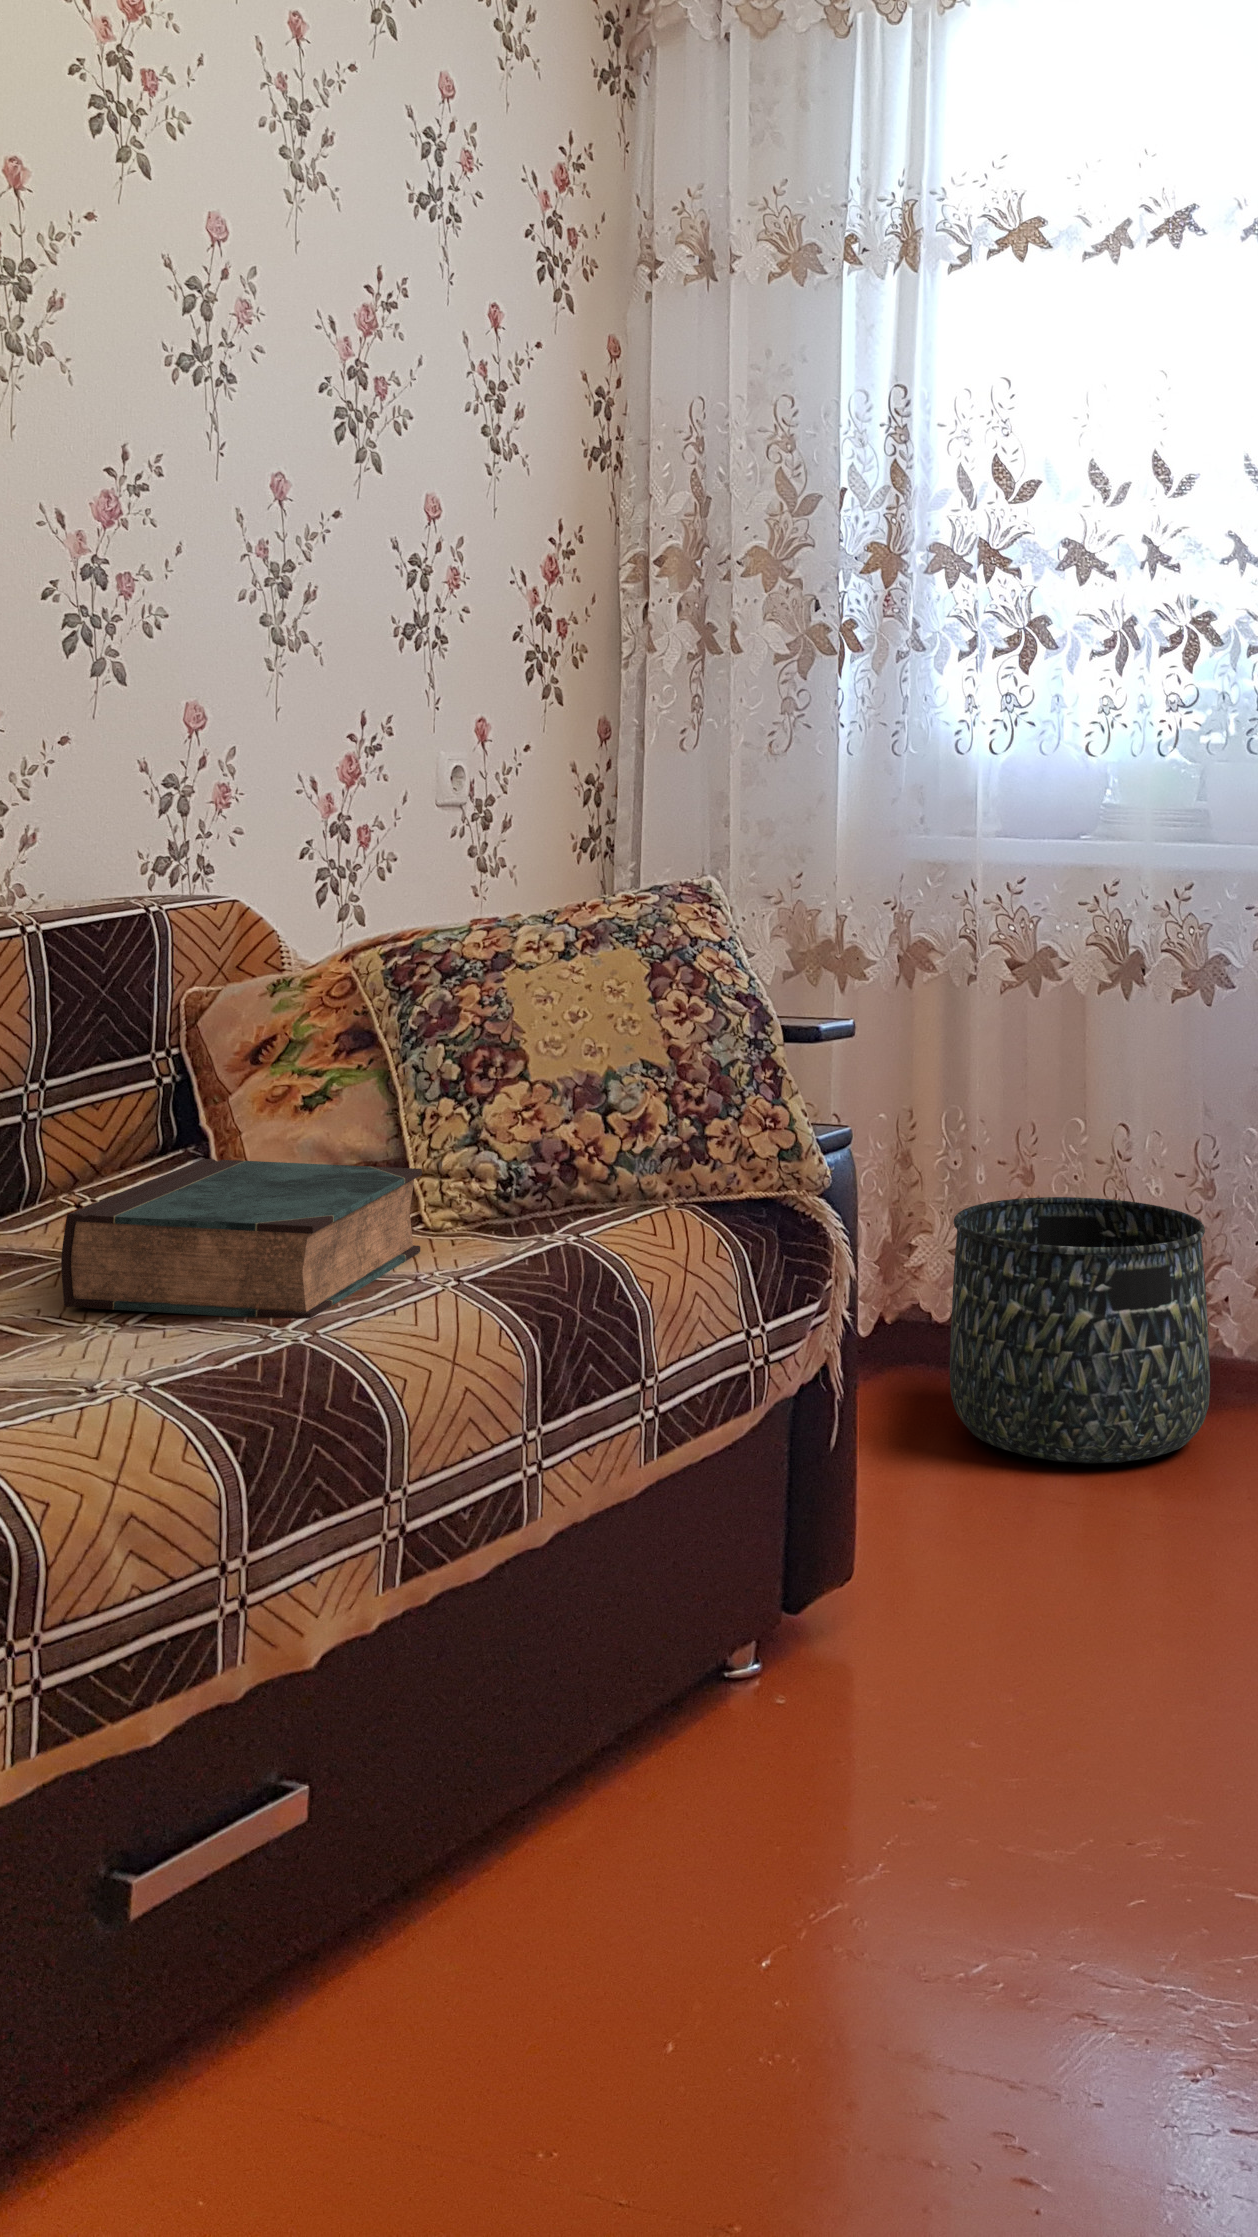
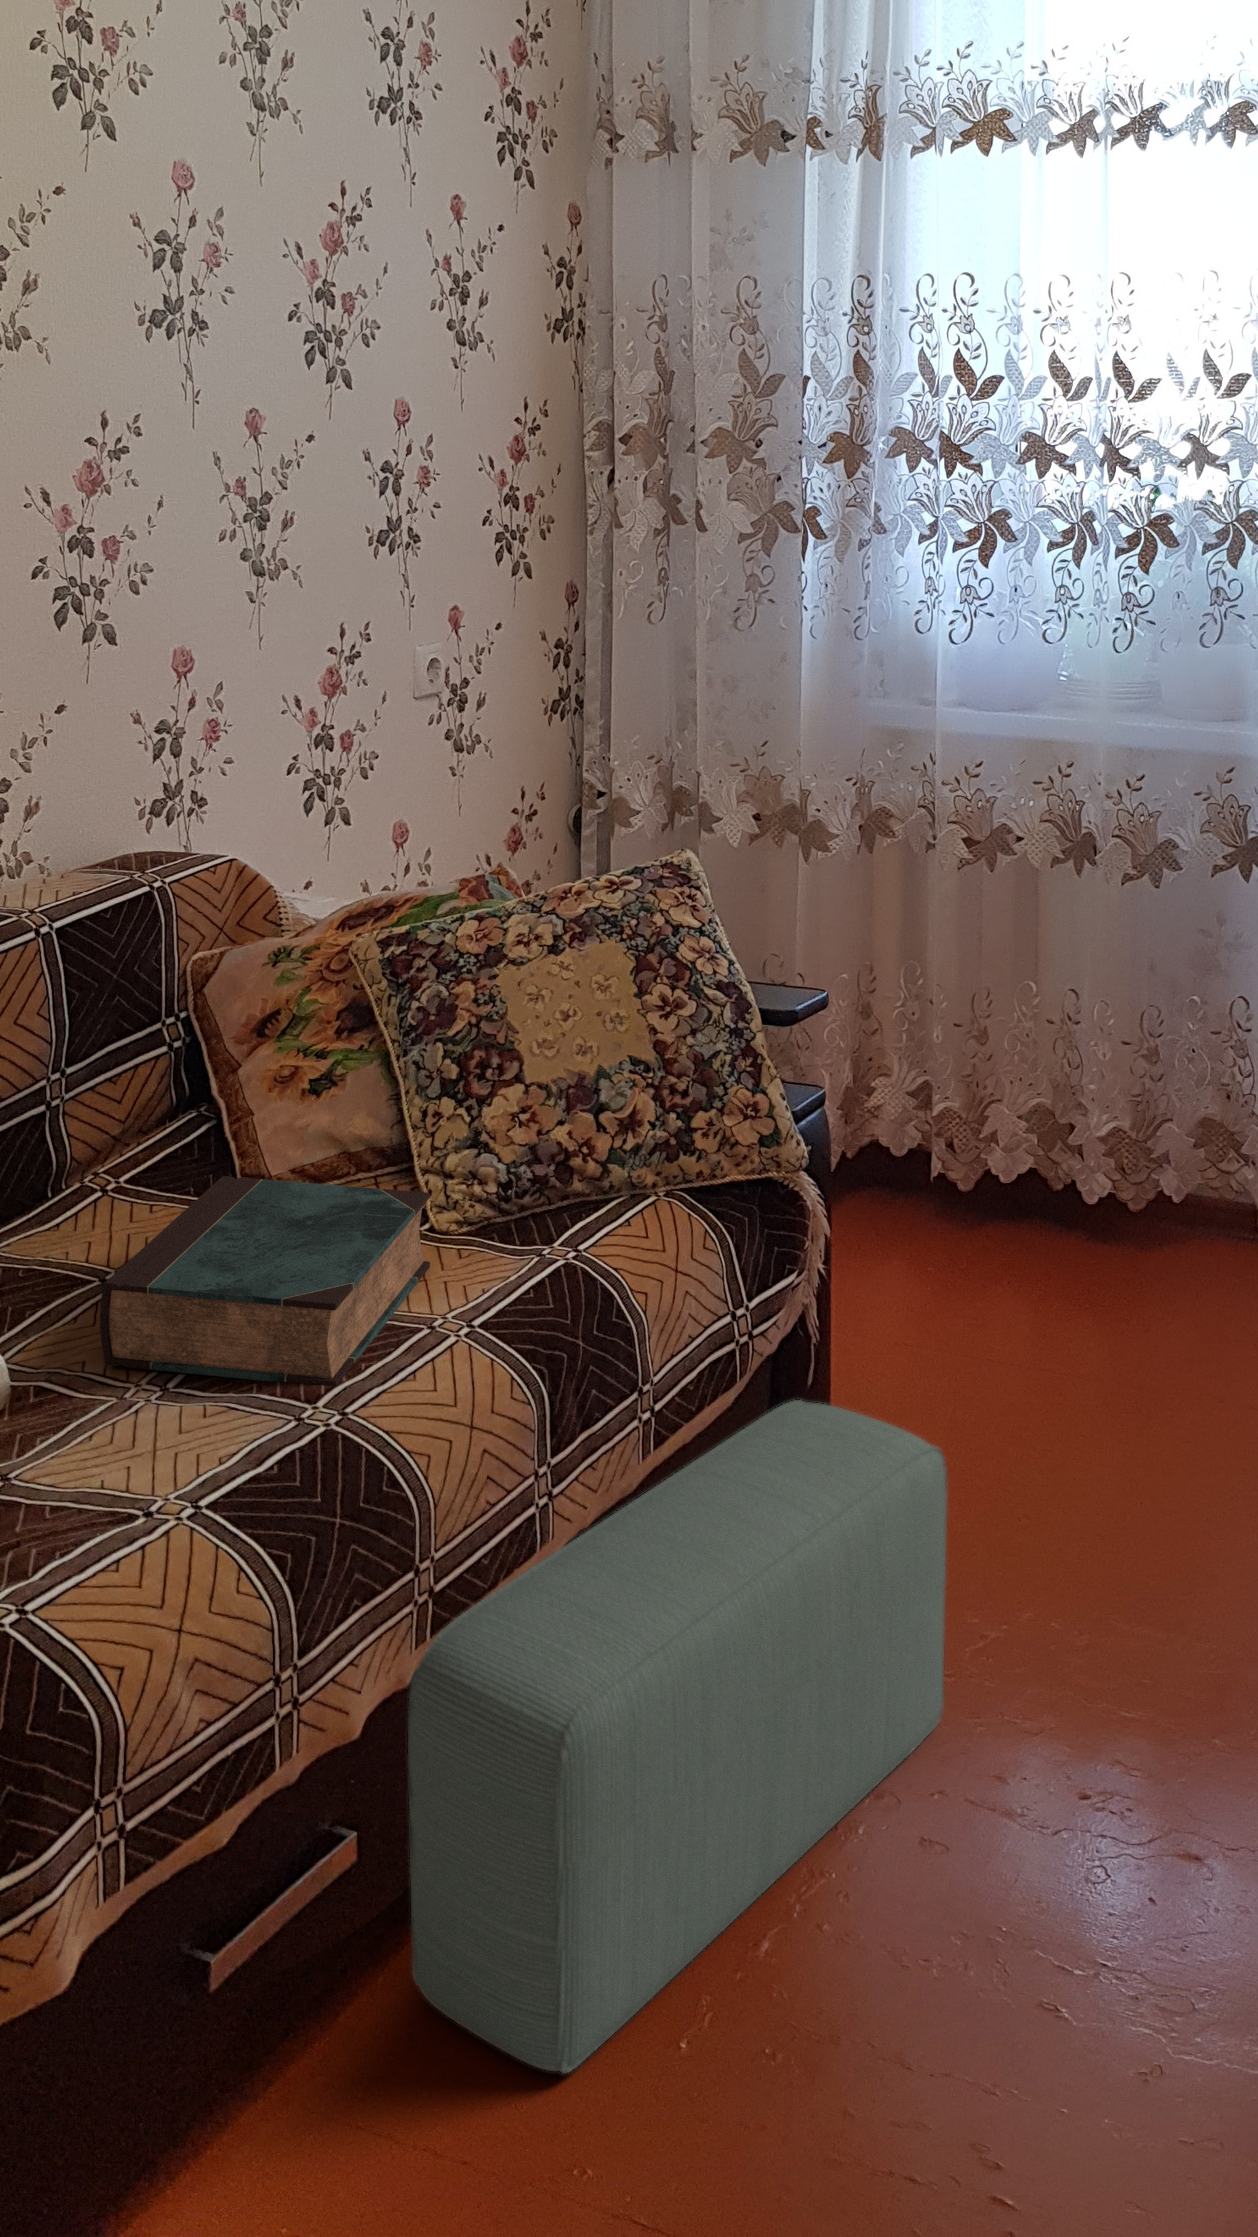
basket: present [950,1197,1210,1464] -> none [907,1059,1147,1321]
pouf: none [369,1418,974,2063] -> present [408,1400,947,2074]

